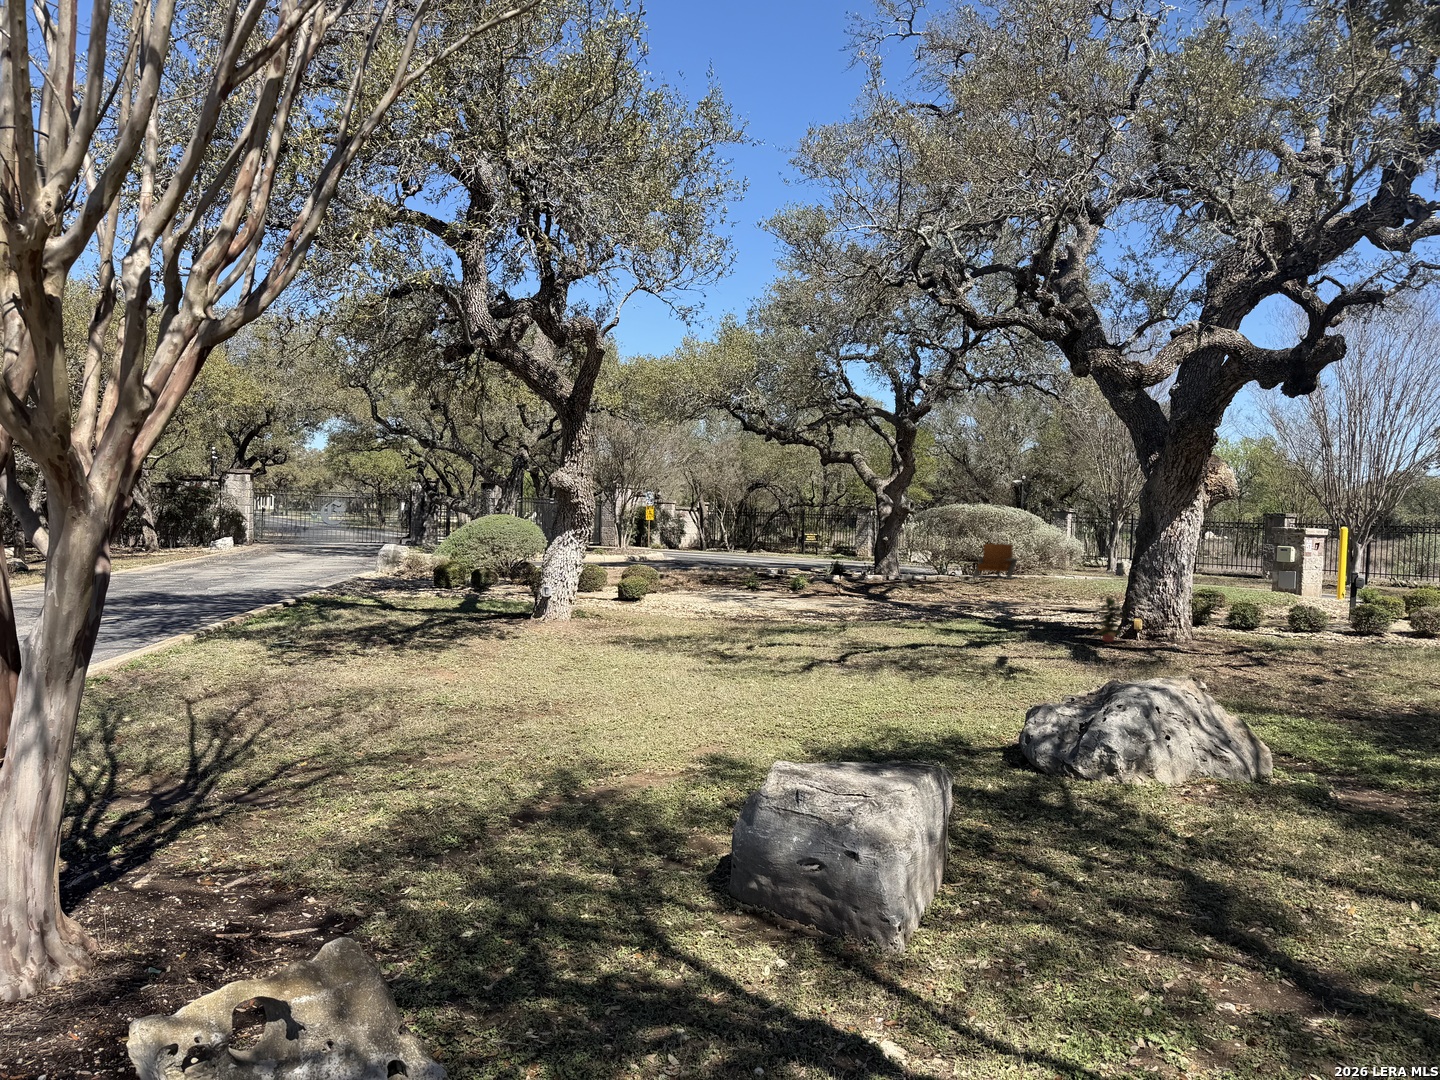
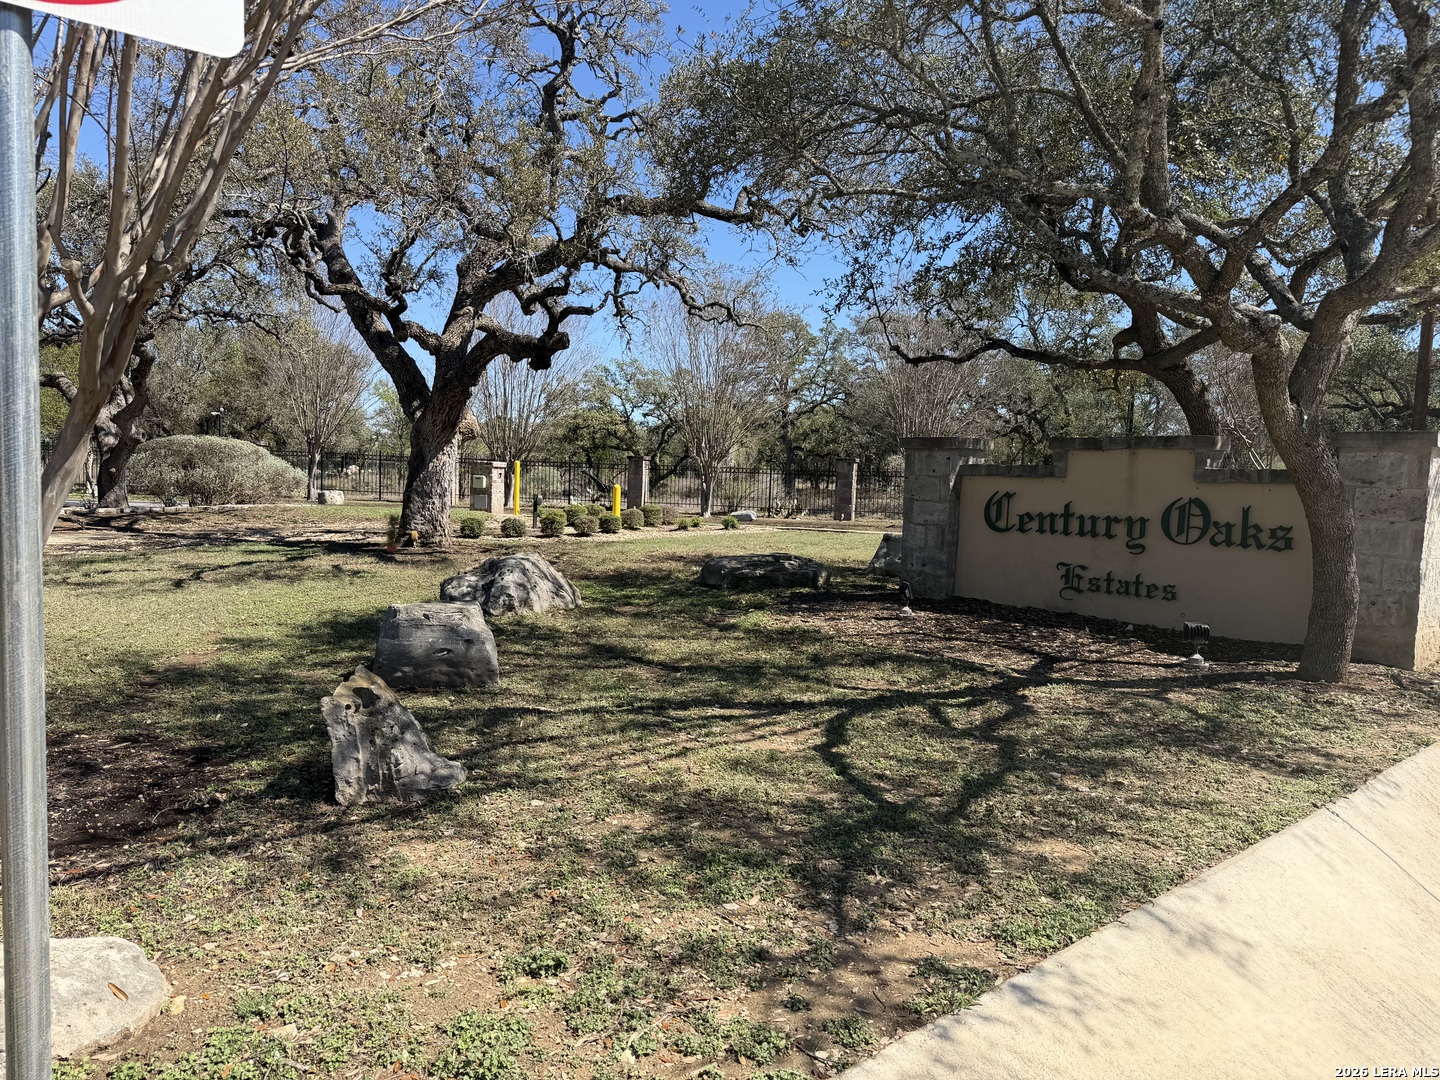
lounge chair: present [973,543,1018,579] -> none [185,474,232,510]

